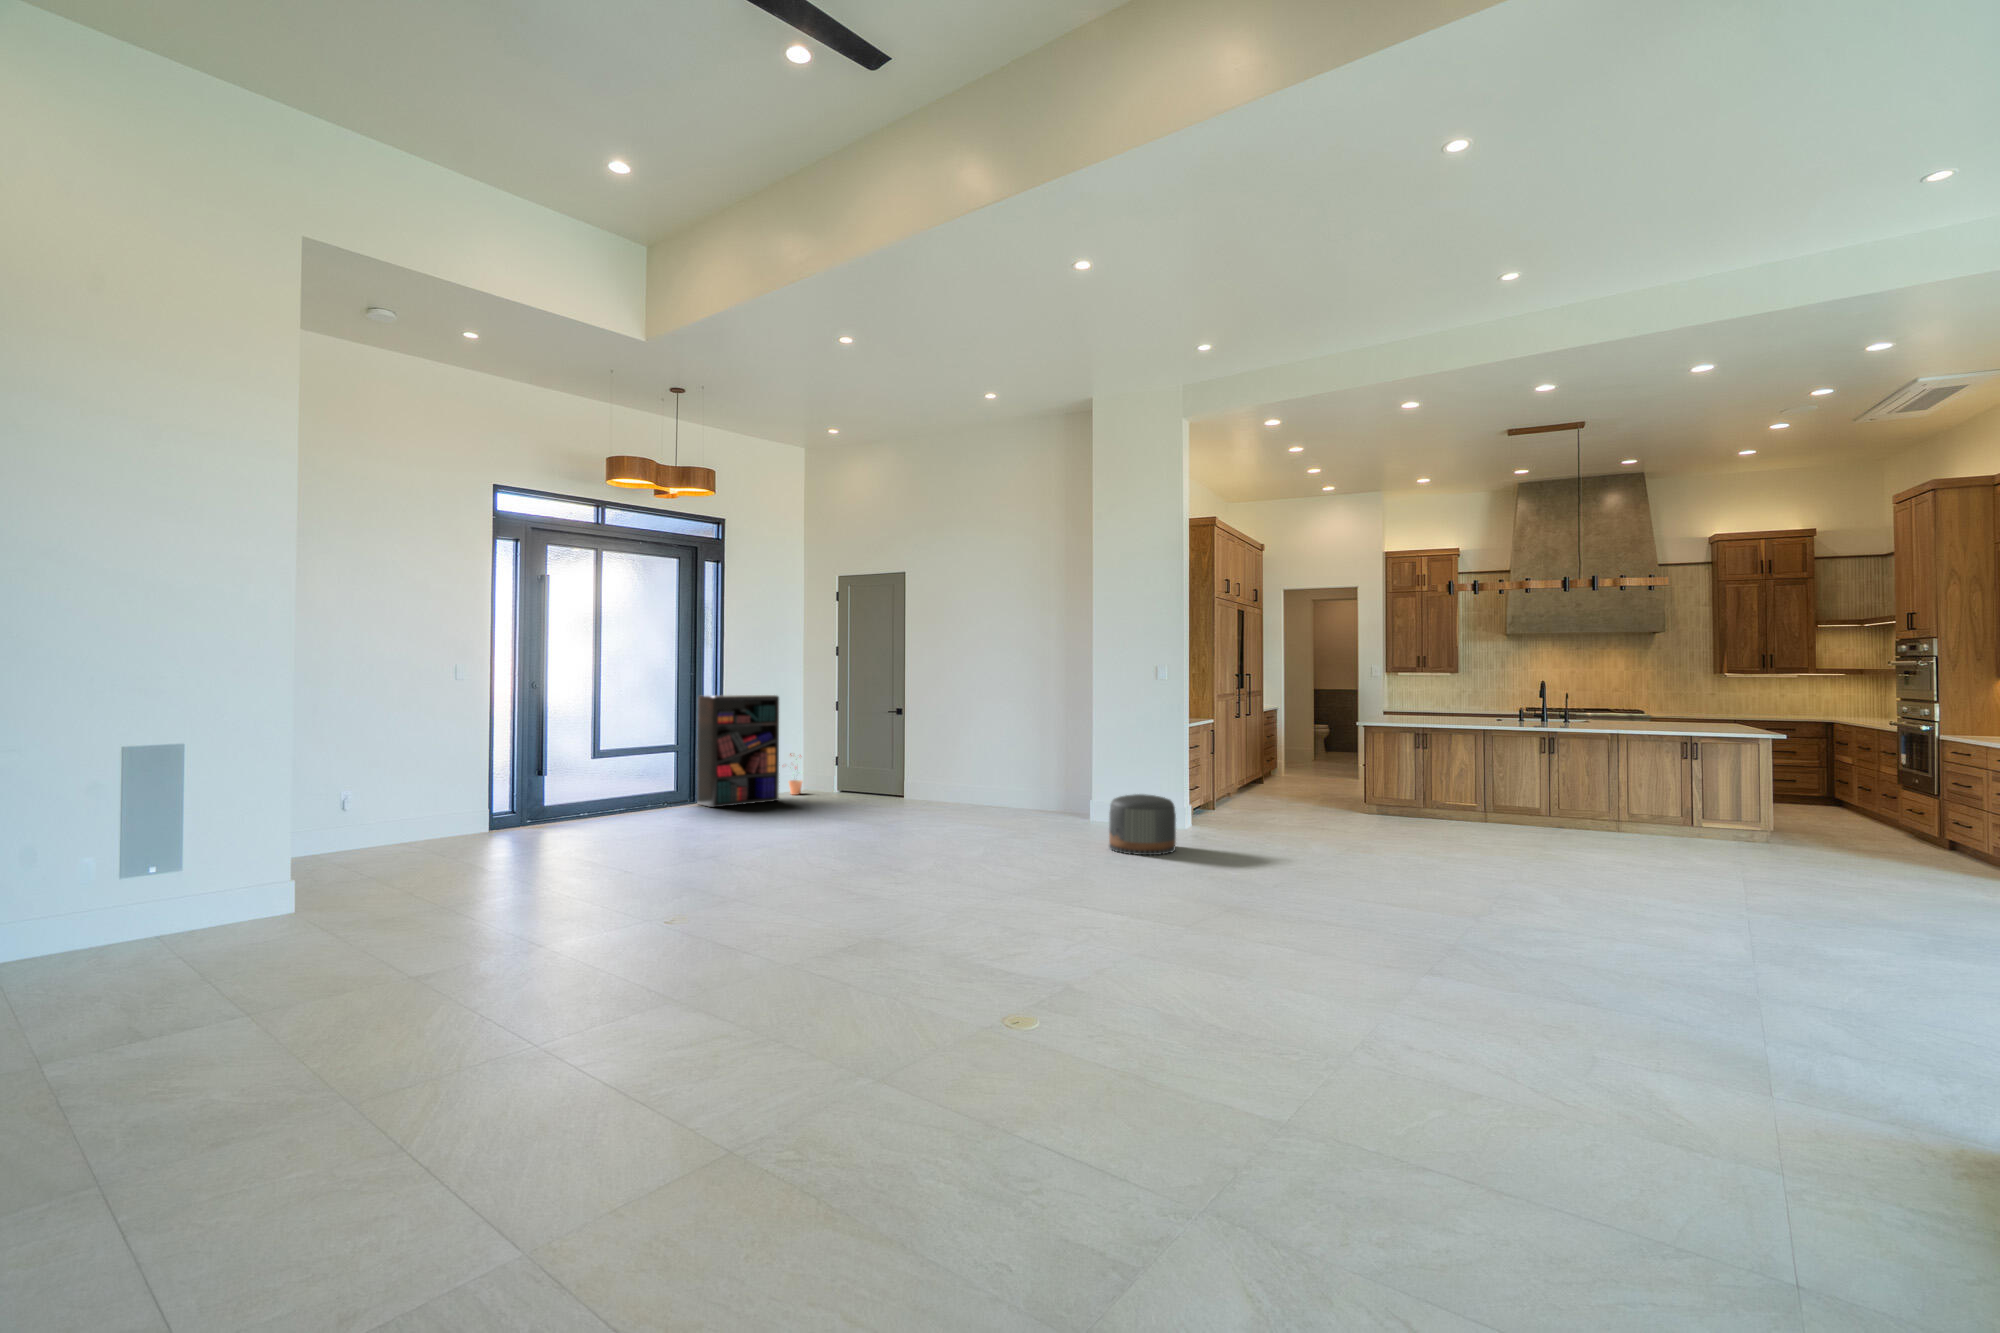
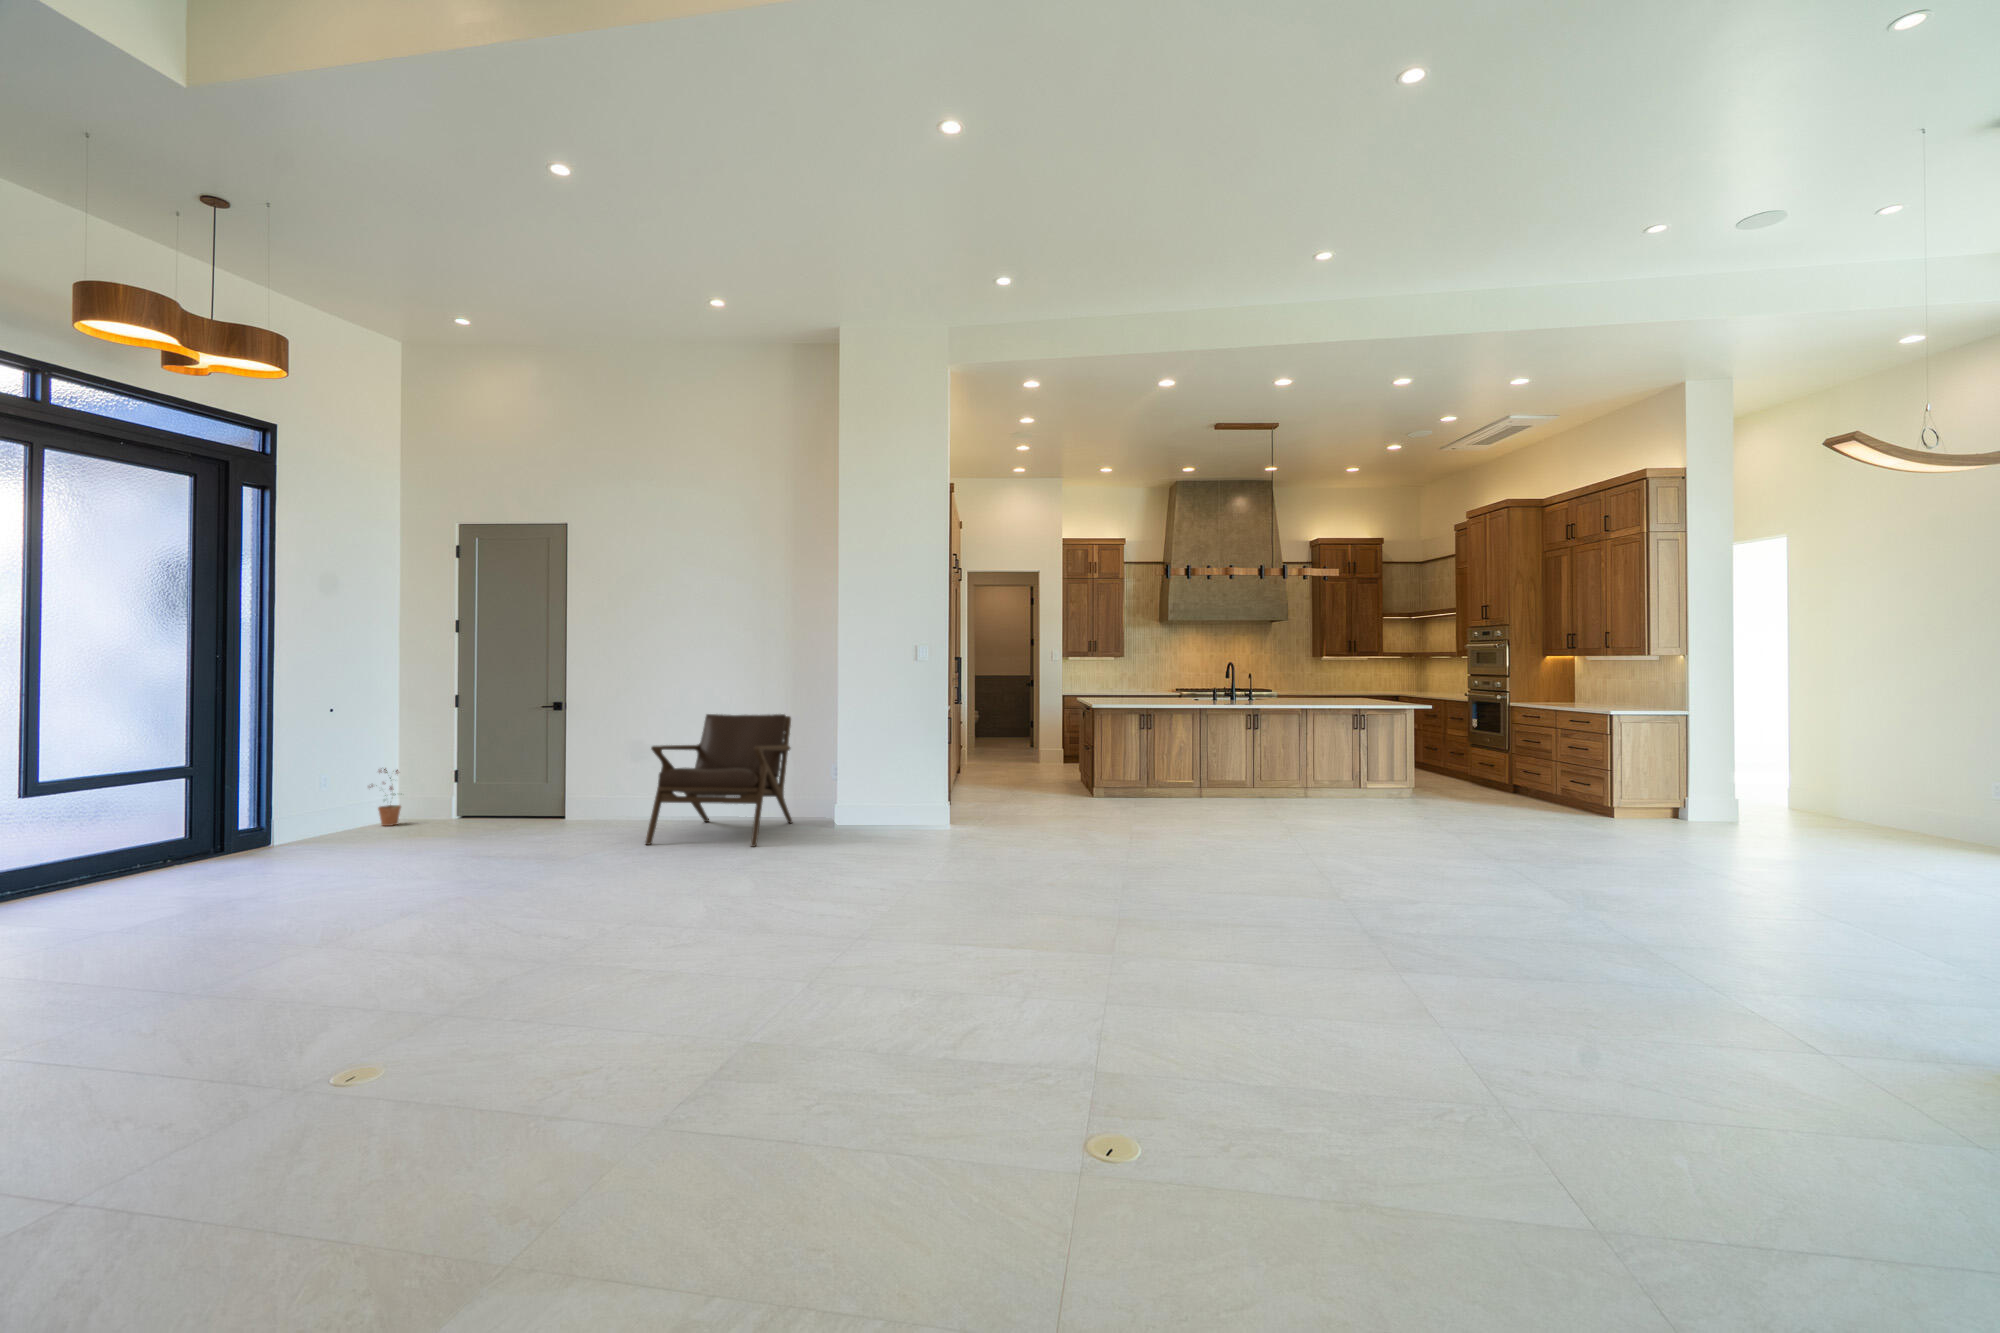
bookshelf: present [697,695,779,807] -> none [226,687,371,856]
lounge chair: none [940,721,1064,829] -> present [645,714,793,847]
pouf: present [1109,794,1176,855] -> none [894,793,971,865]

